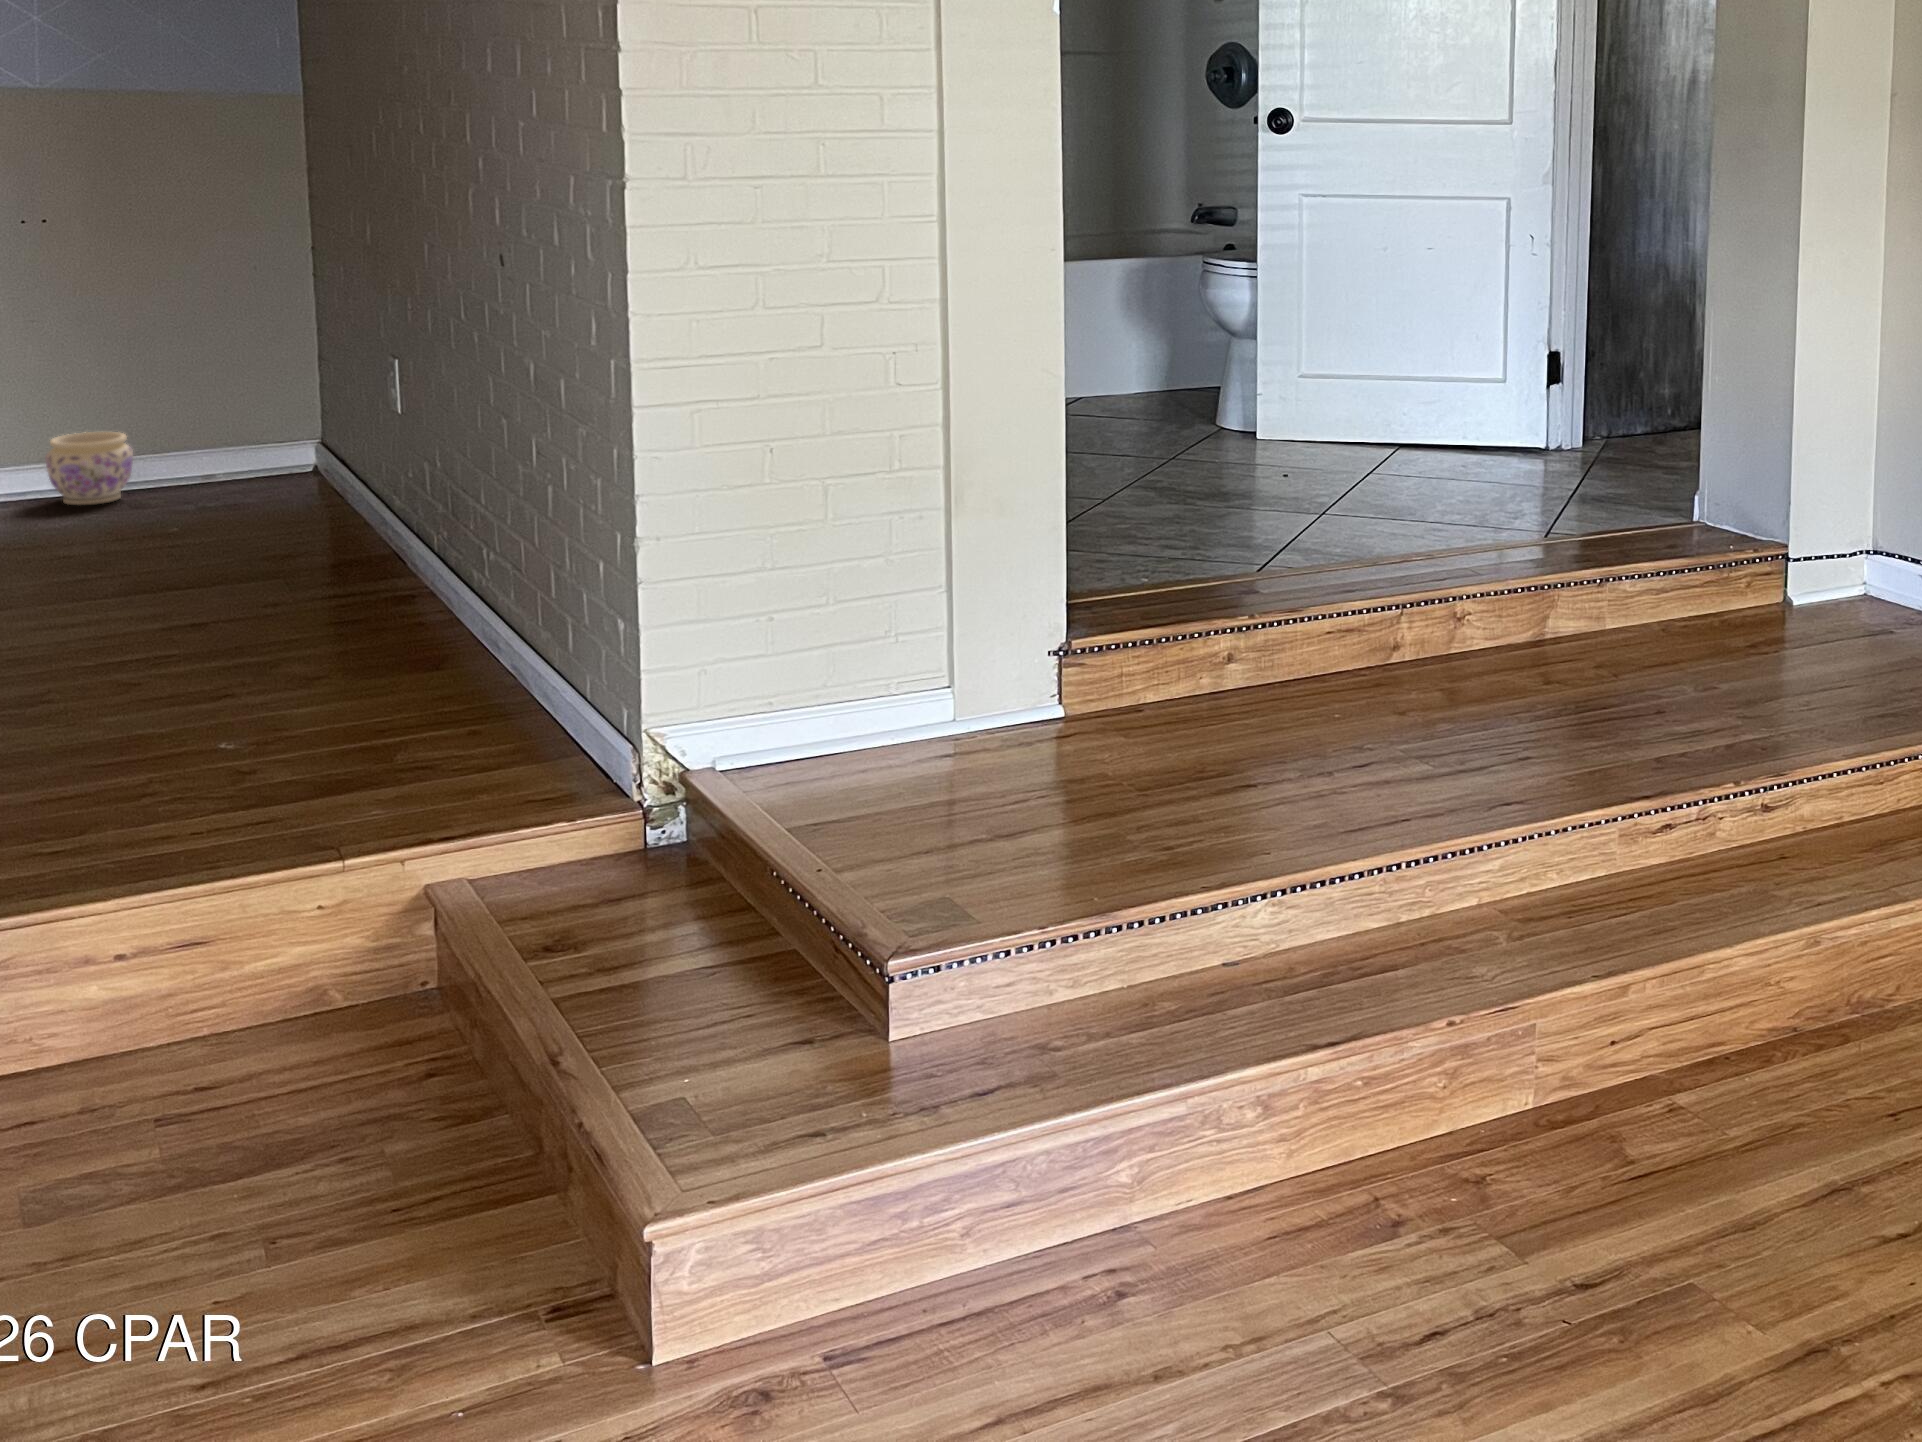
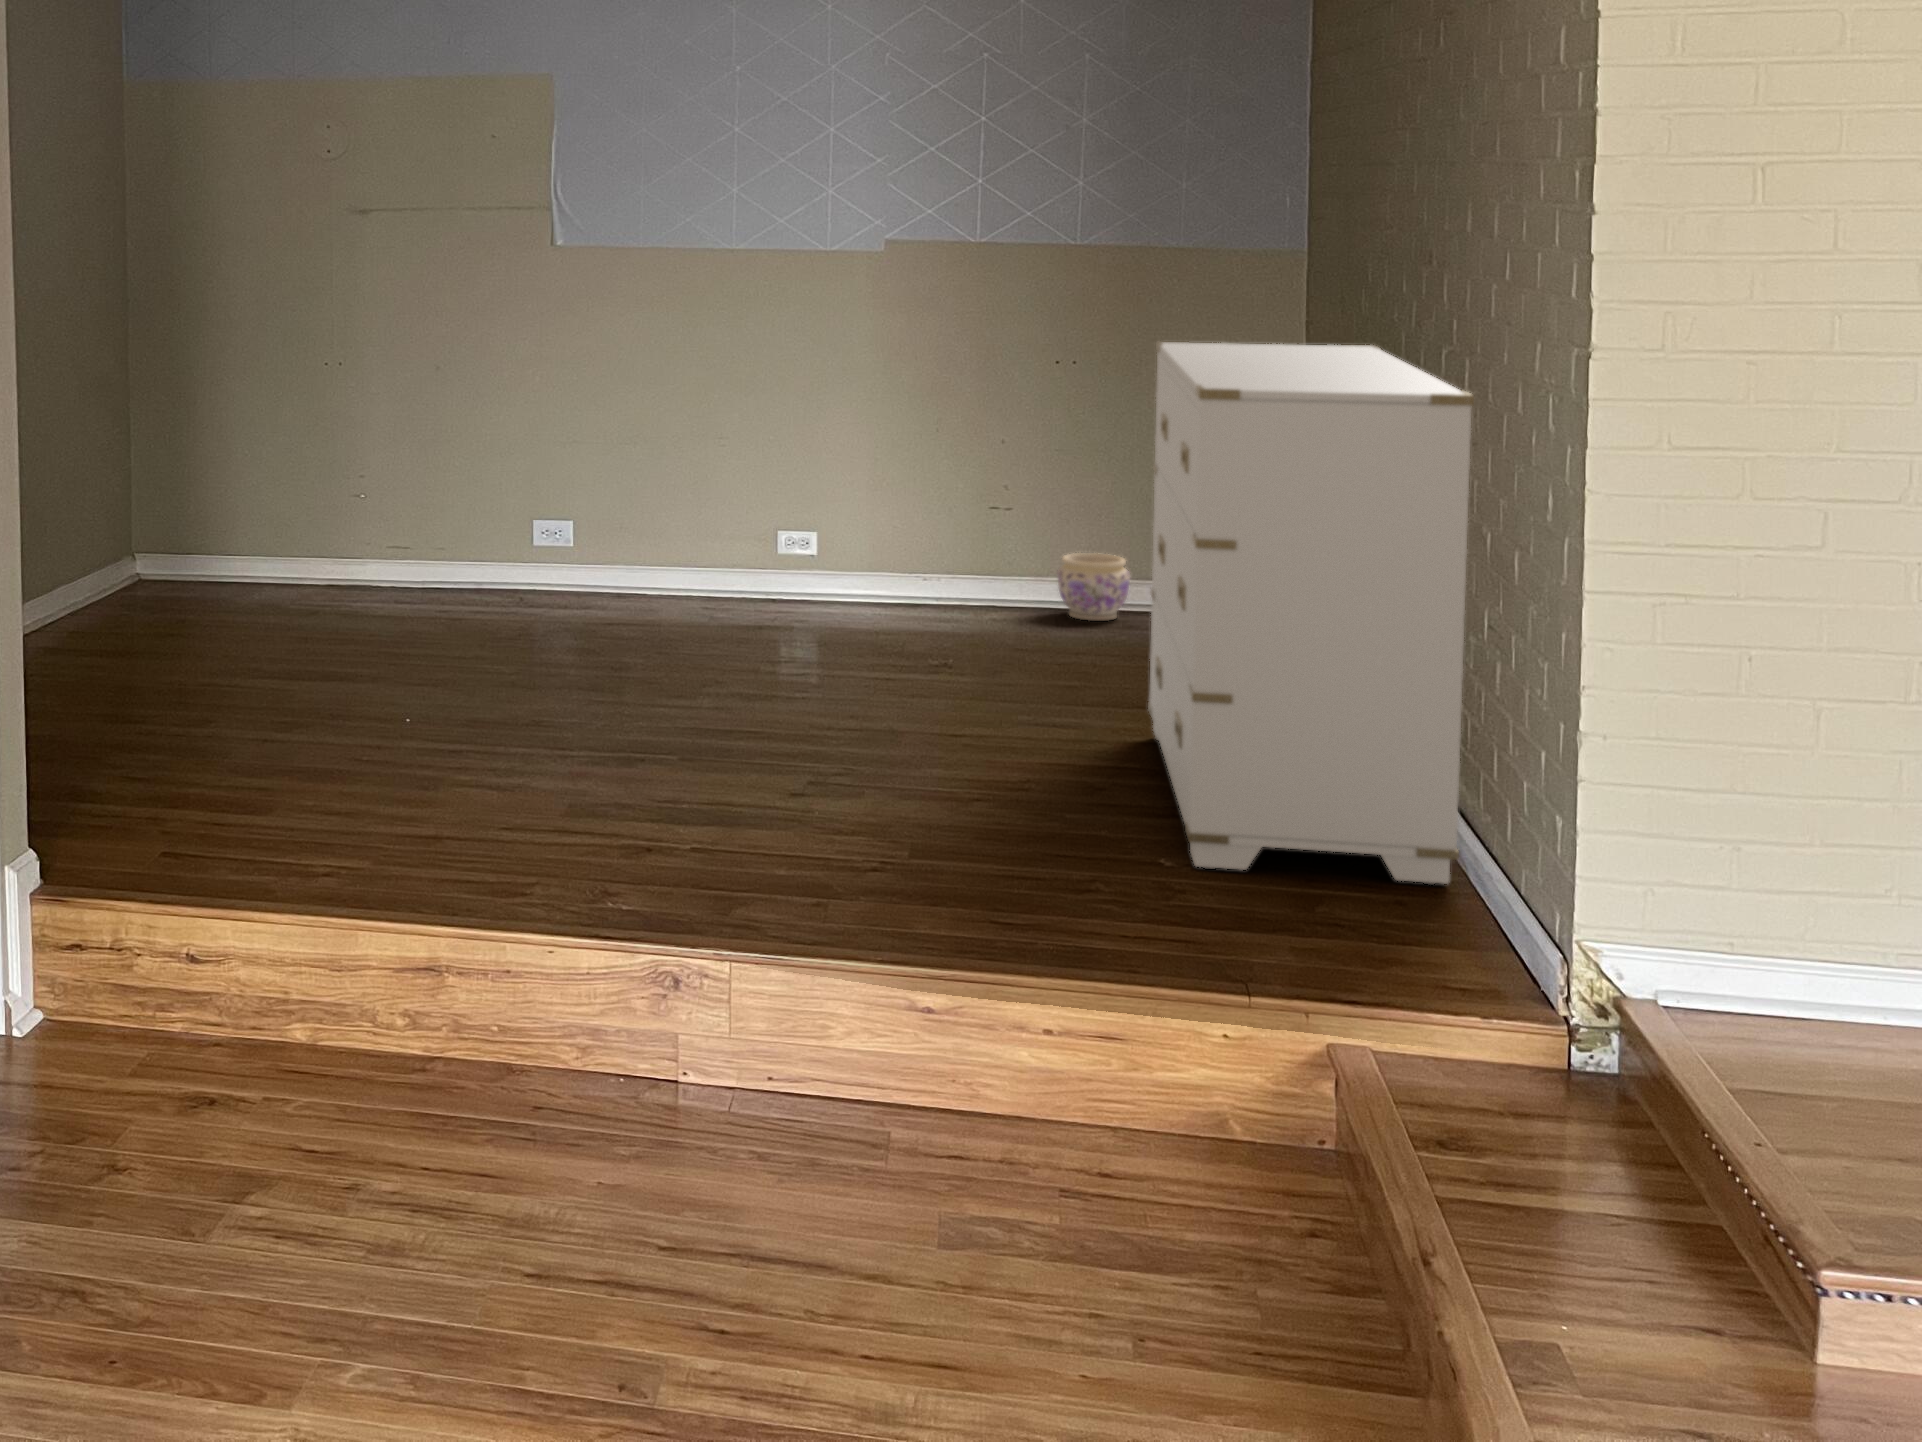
dresser: none [154,190,523,742] -> present [1148,341,1474,885]

